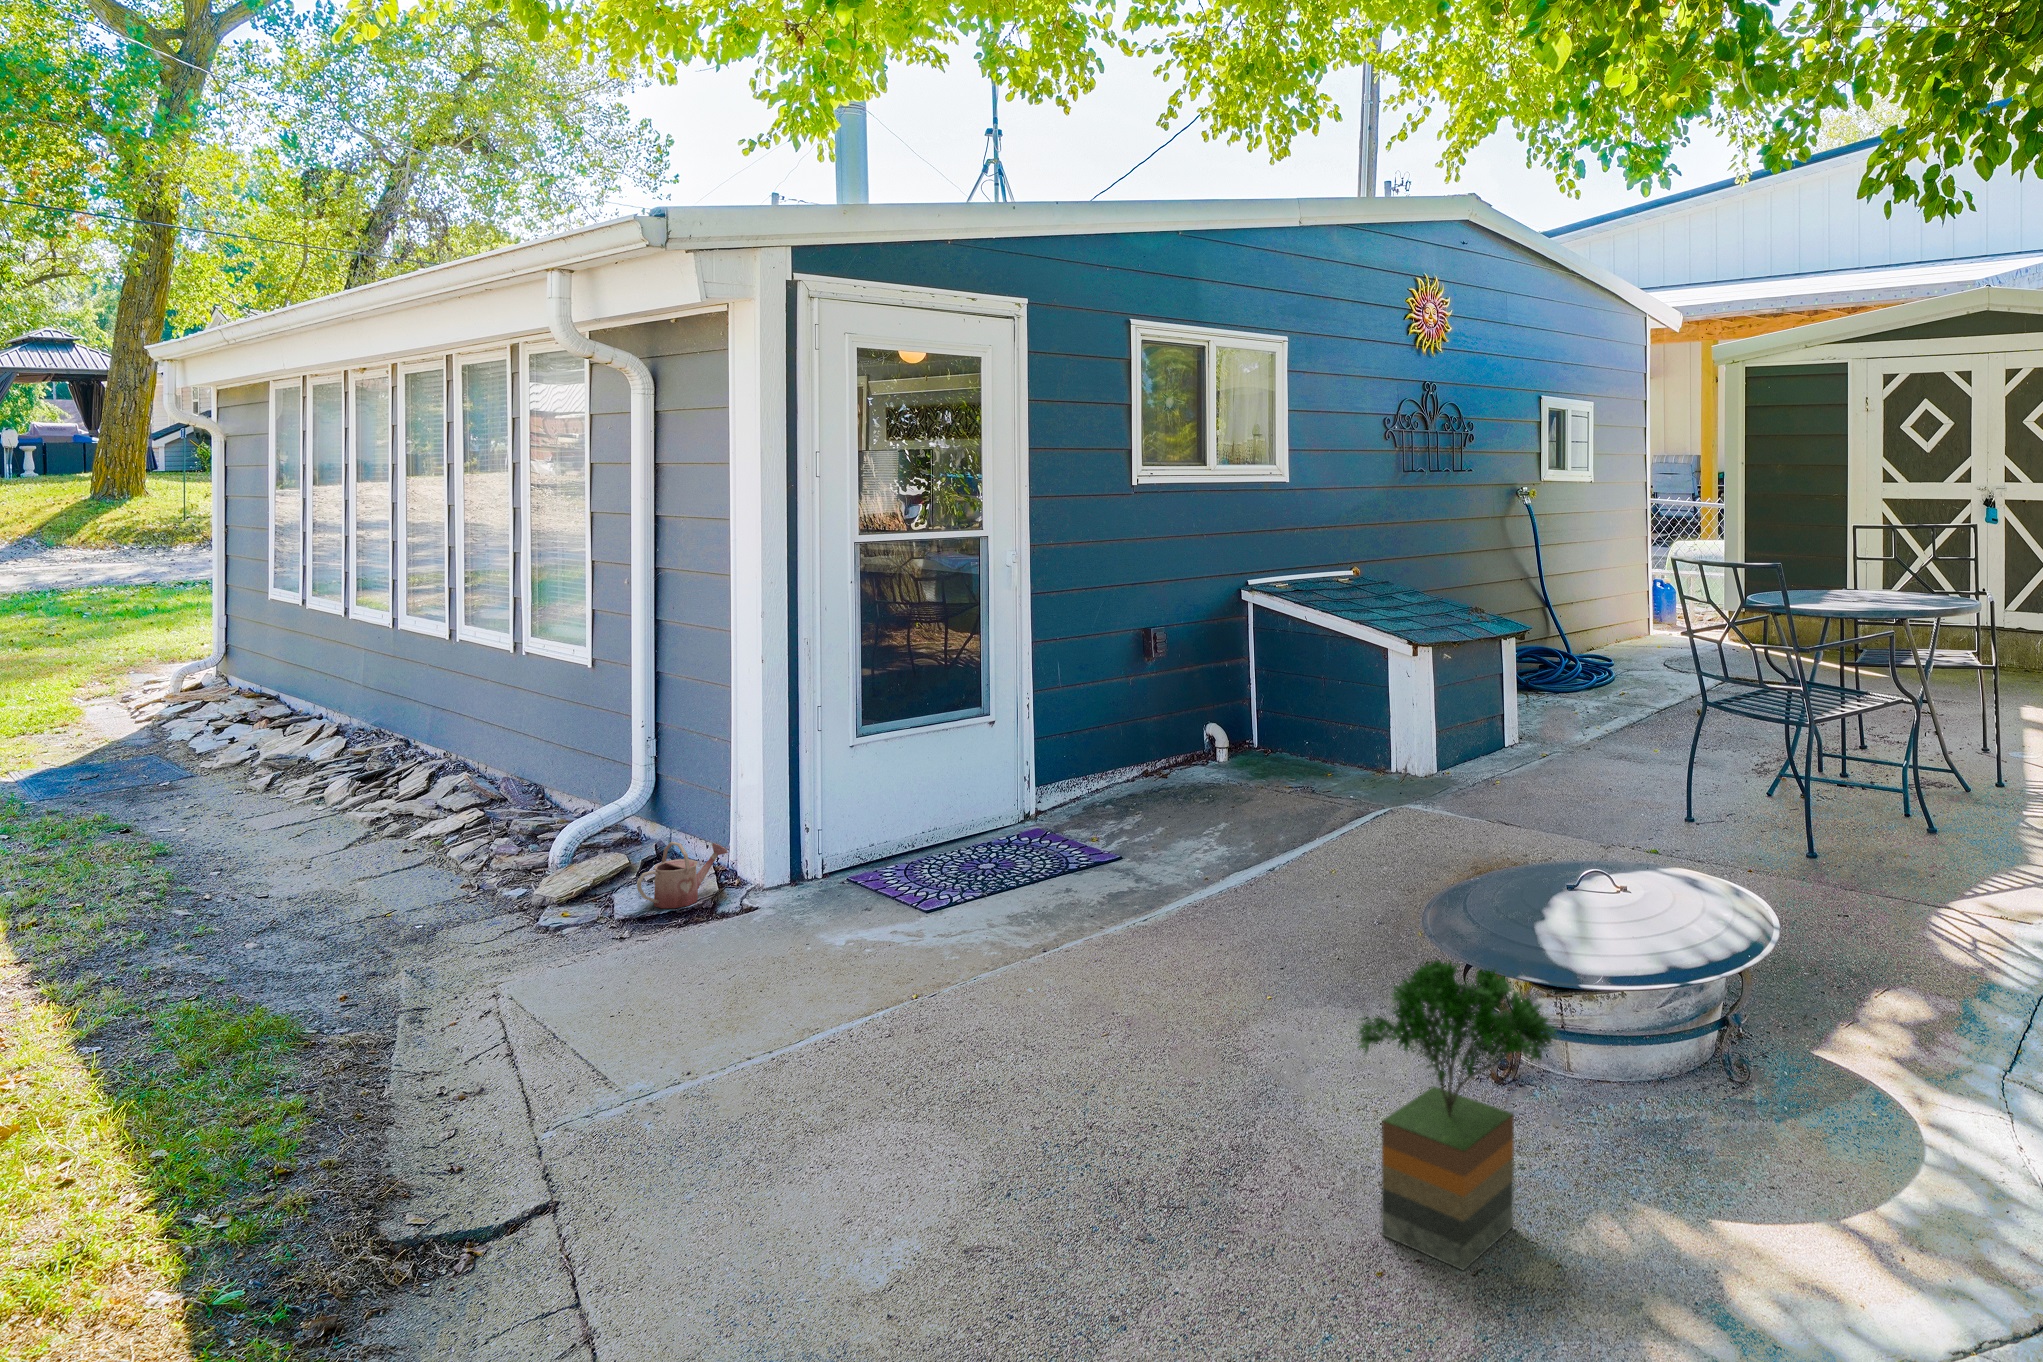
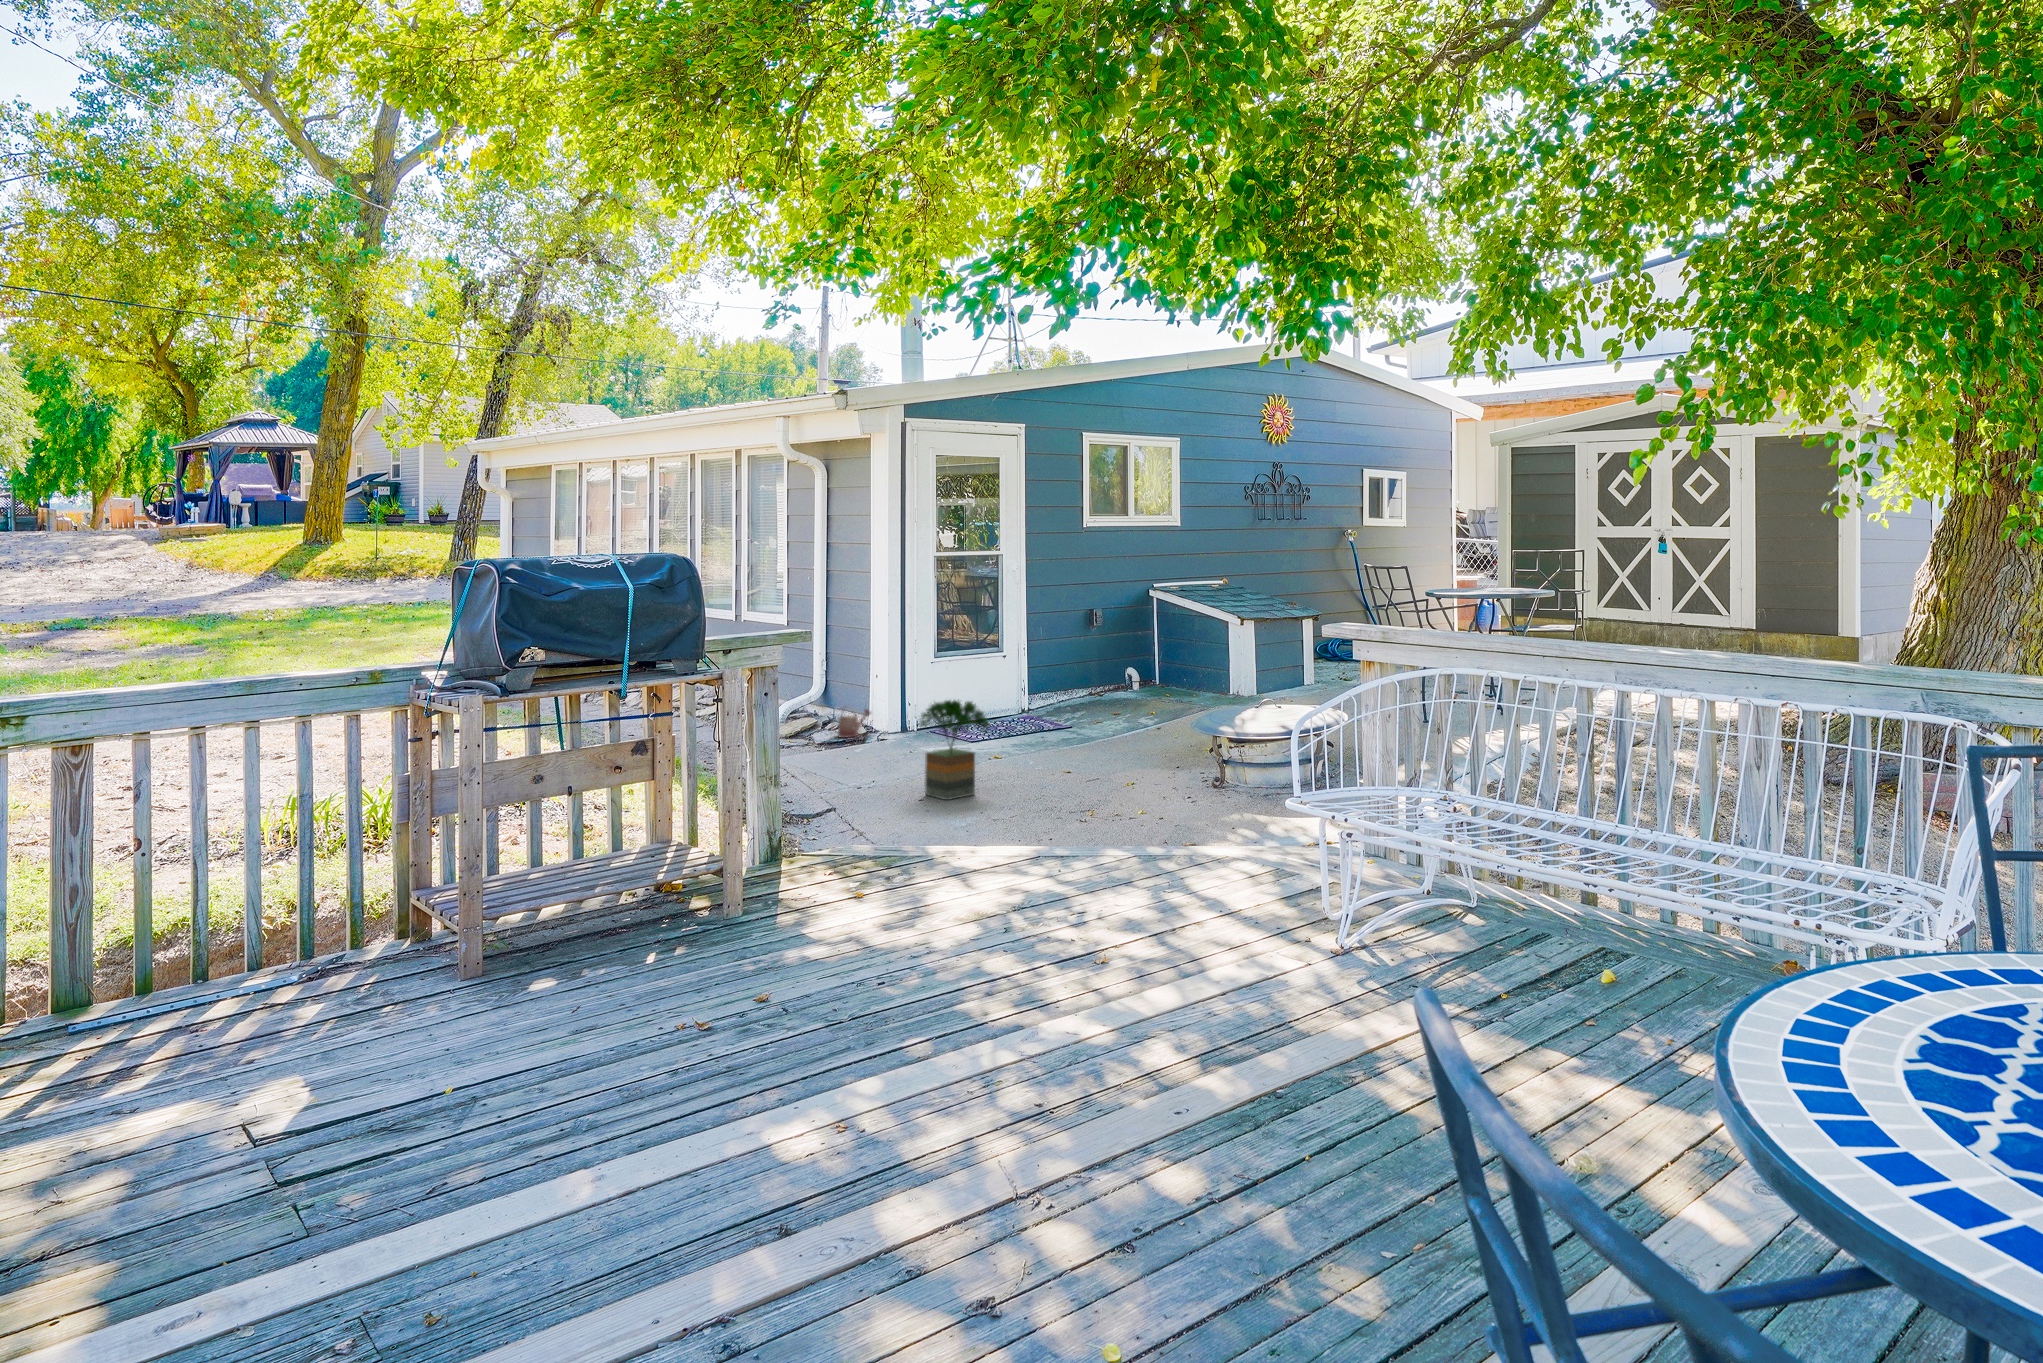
potted tree: present [1357,960,1557,1271] -> present [918,700,990,800]

